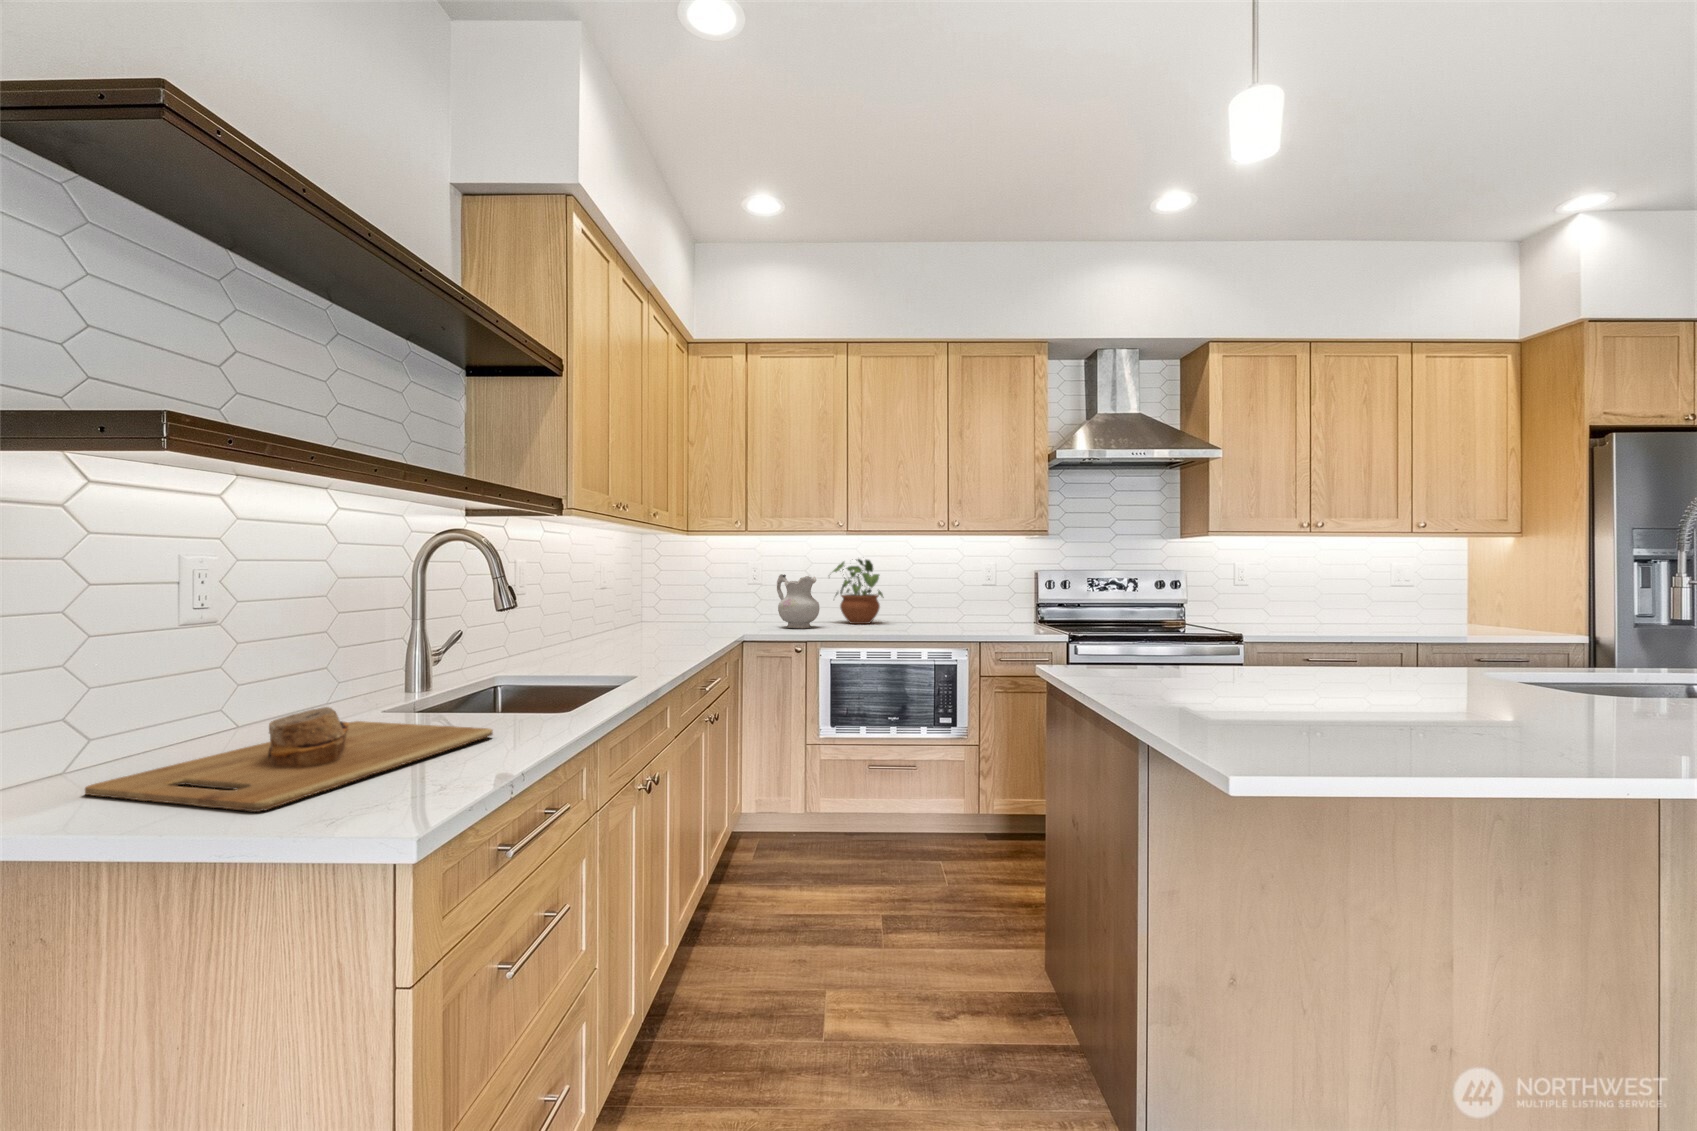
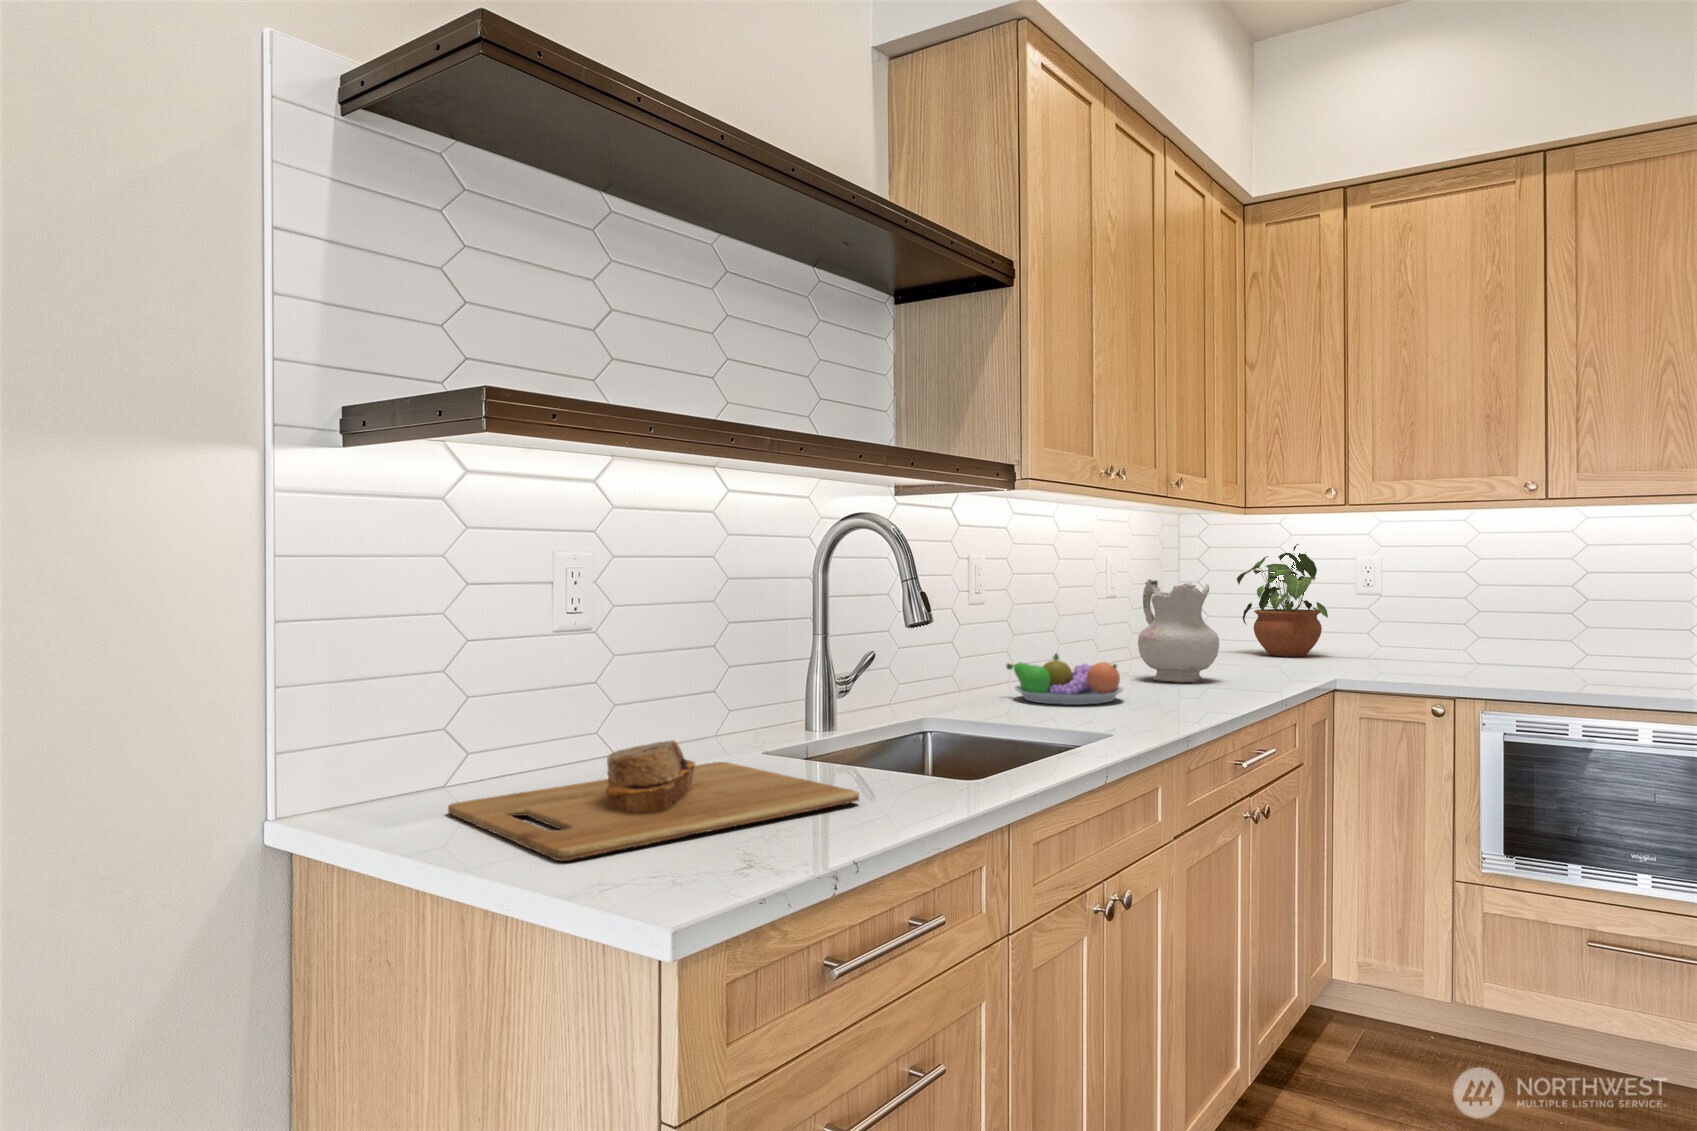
potted plant: present [833,559,884,624] -> present [1237,544,1328,657]
ceramic pitcher: present [777,574,820,629] -> present [1138,579,1219,682]
fruit bowl: none [548,626,632,660] -> present [1006,653,1124,705]

